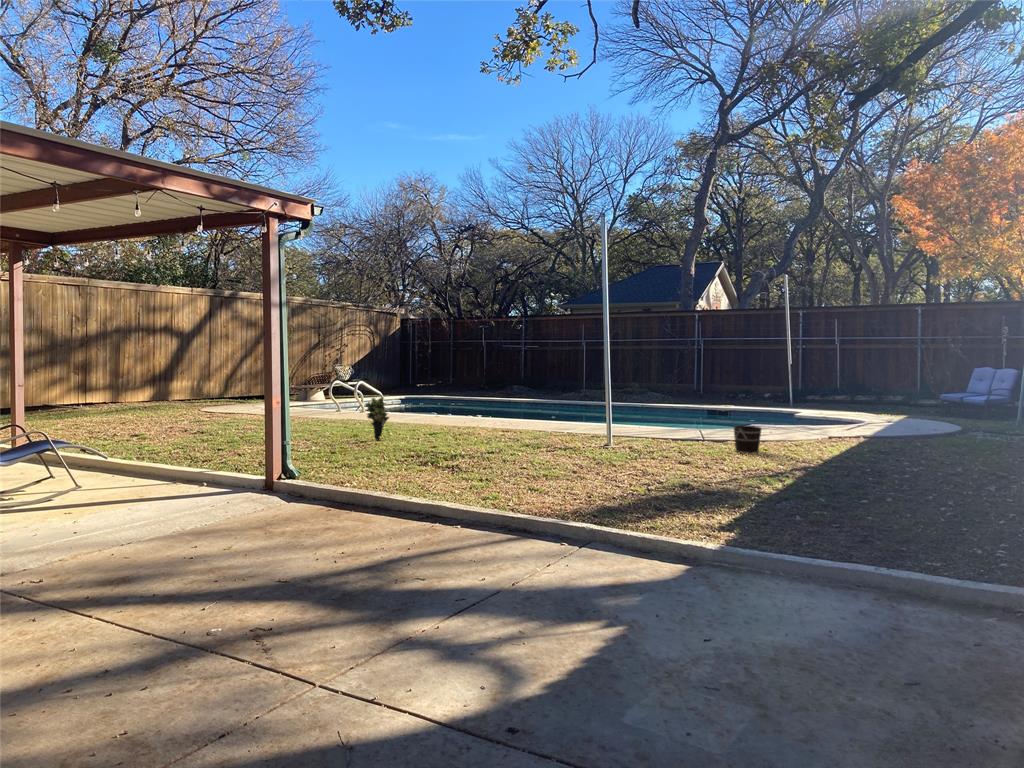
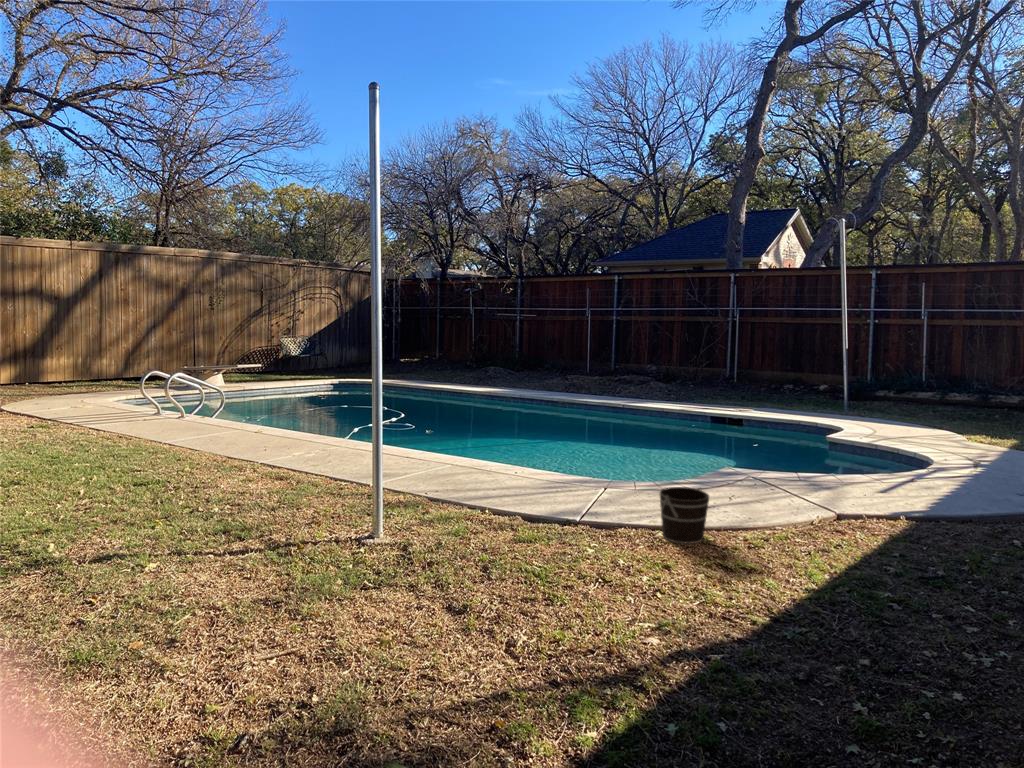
potted plant: present [365,397,389,441] -> none [113,407,155,476]

